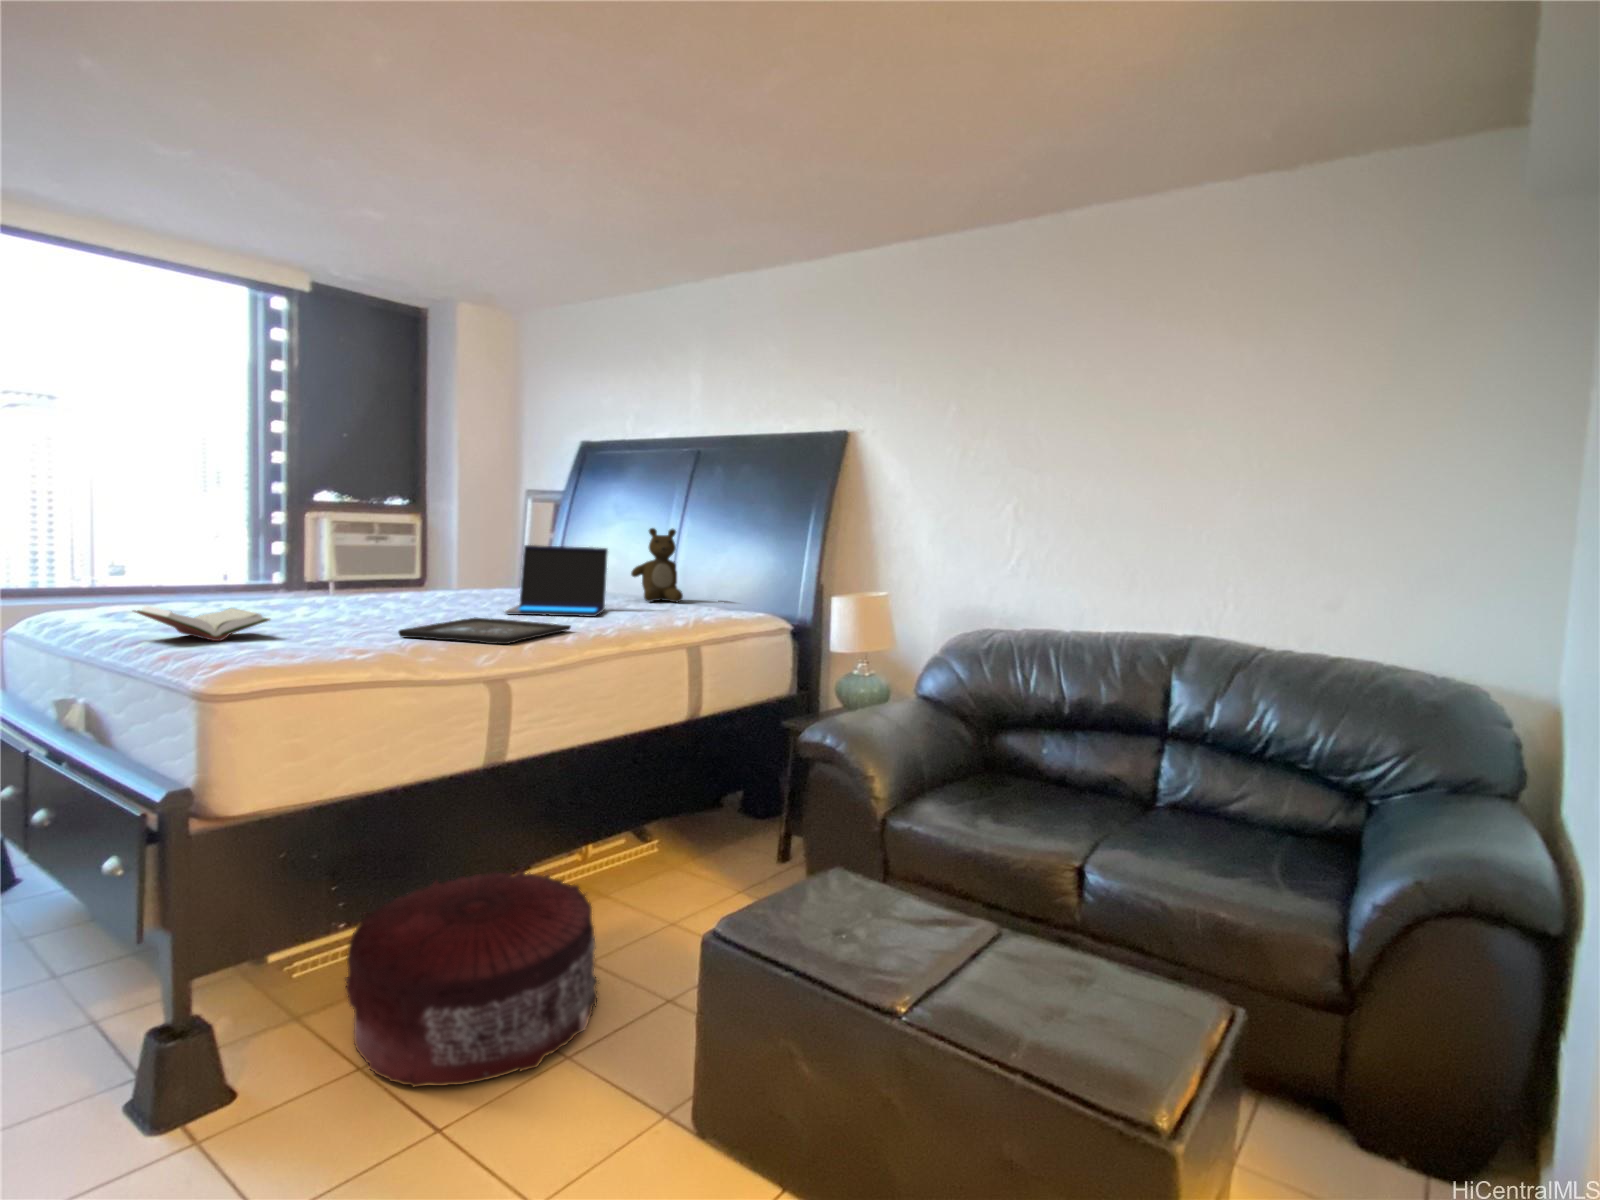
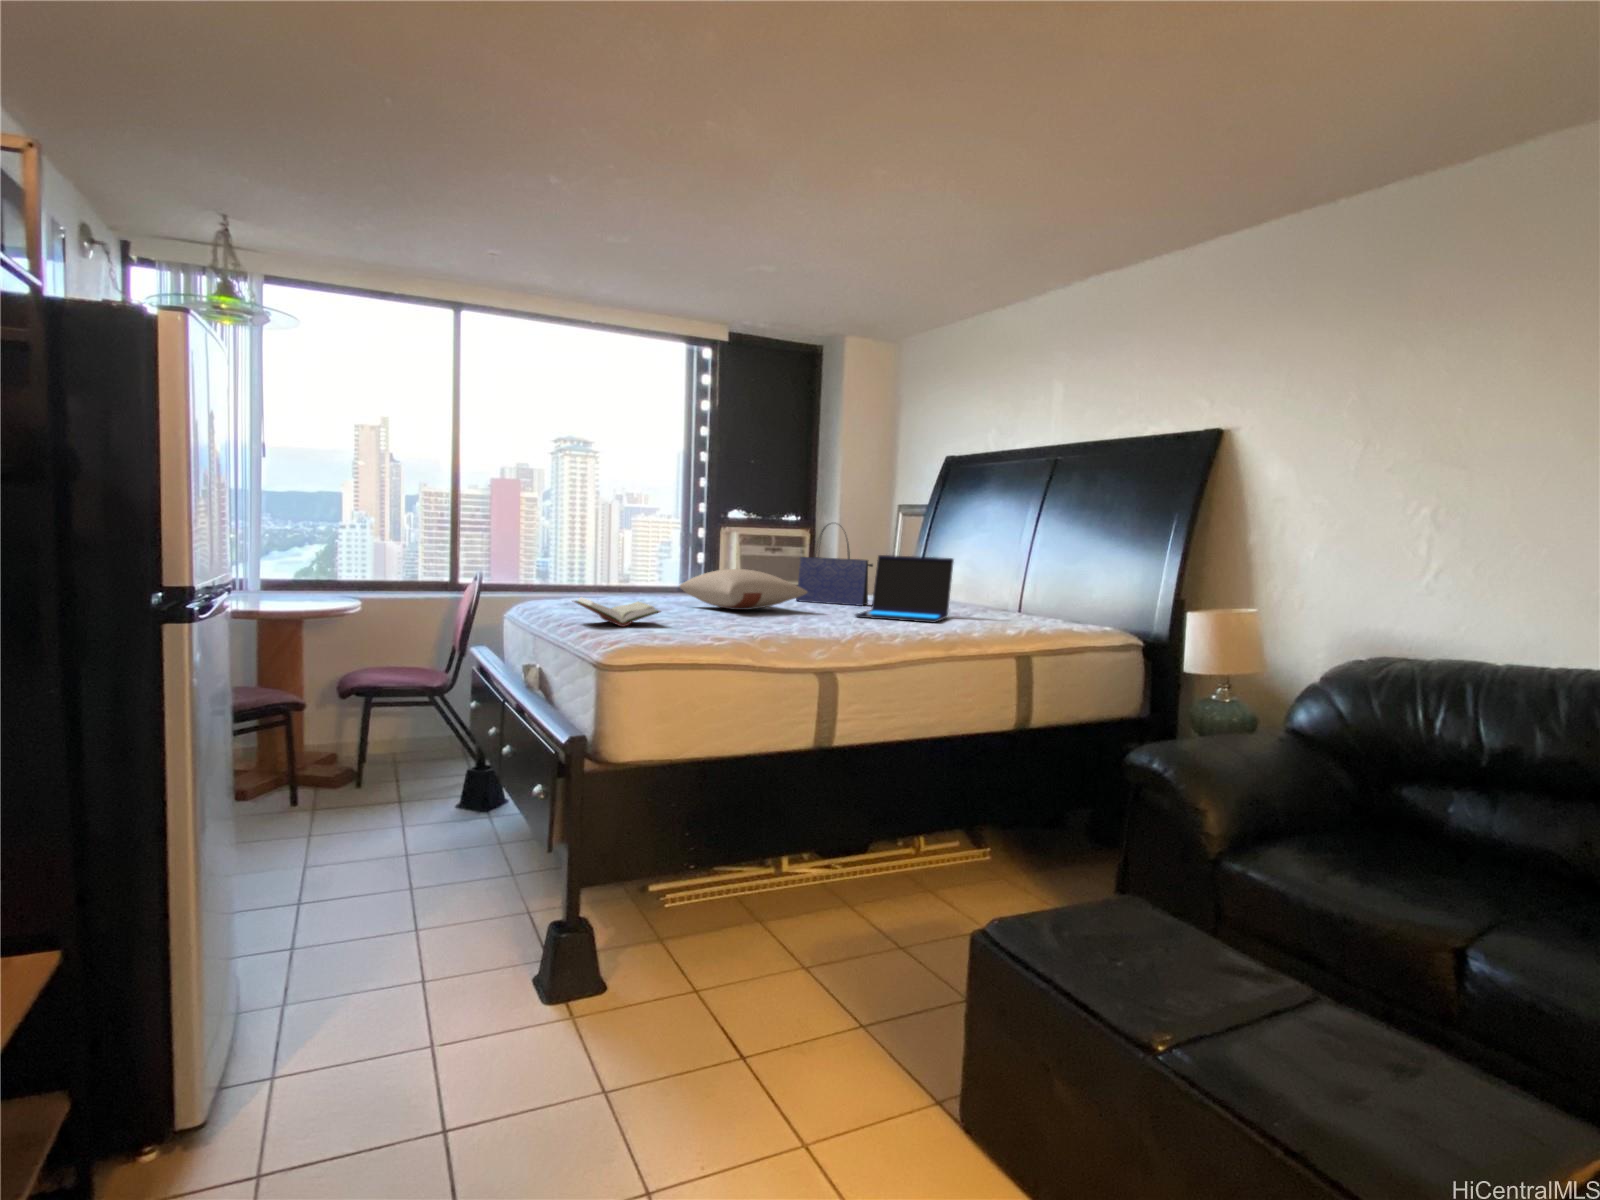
tote bag: none [422,509,514,601] -> present [796,525,873,606]
teddy bear: present [631,528,683,602] -> none [982,539,1043,613]
pillow: none [274,564,446,611] -> present [680,569,807,610]
tray: present [399,618,571,644] -> none [754,618,902,641]
pouf: present [346,870,598,1087] -> none [687,843,902,1029]

